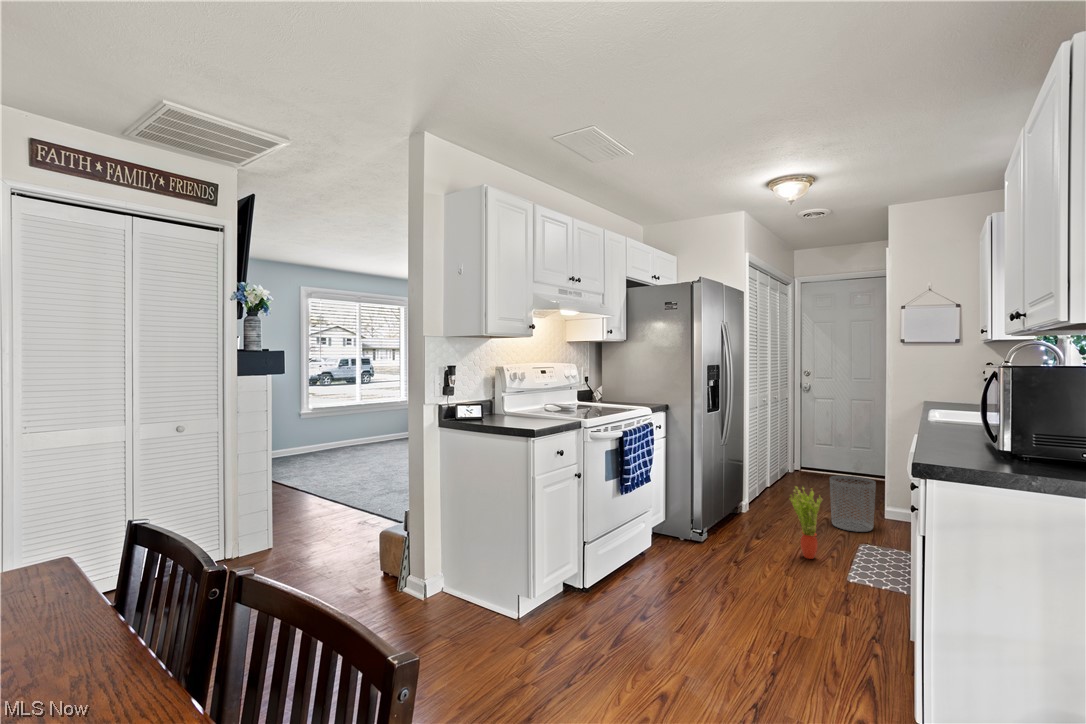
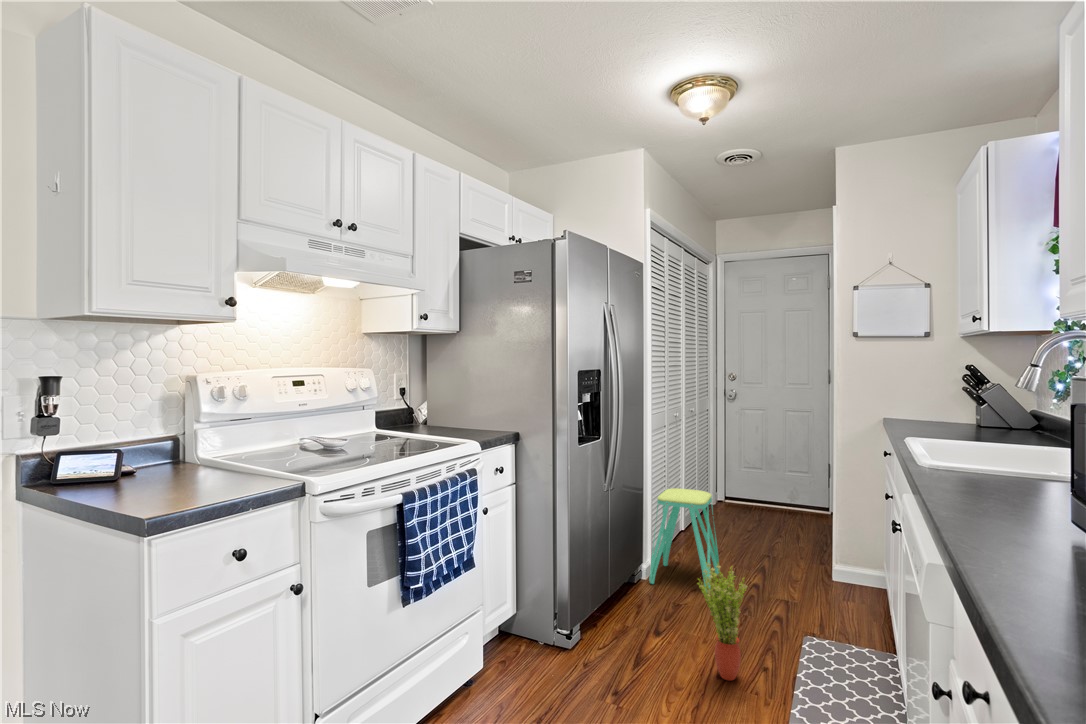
stool: none [748,450,799,521] -> present [649,488,719,590]
waste bin: present [830,476,876,532] -> none [760,526,823,612]

